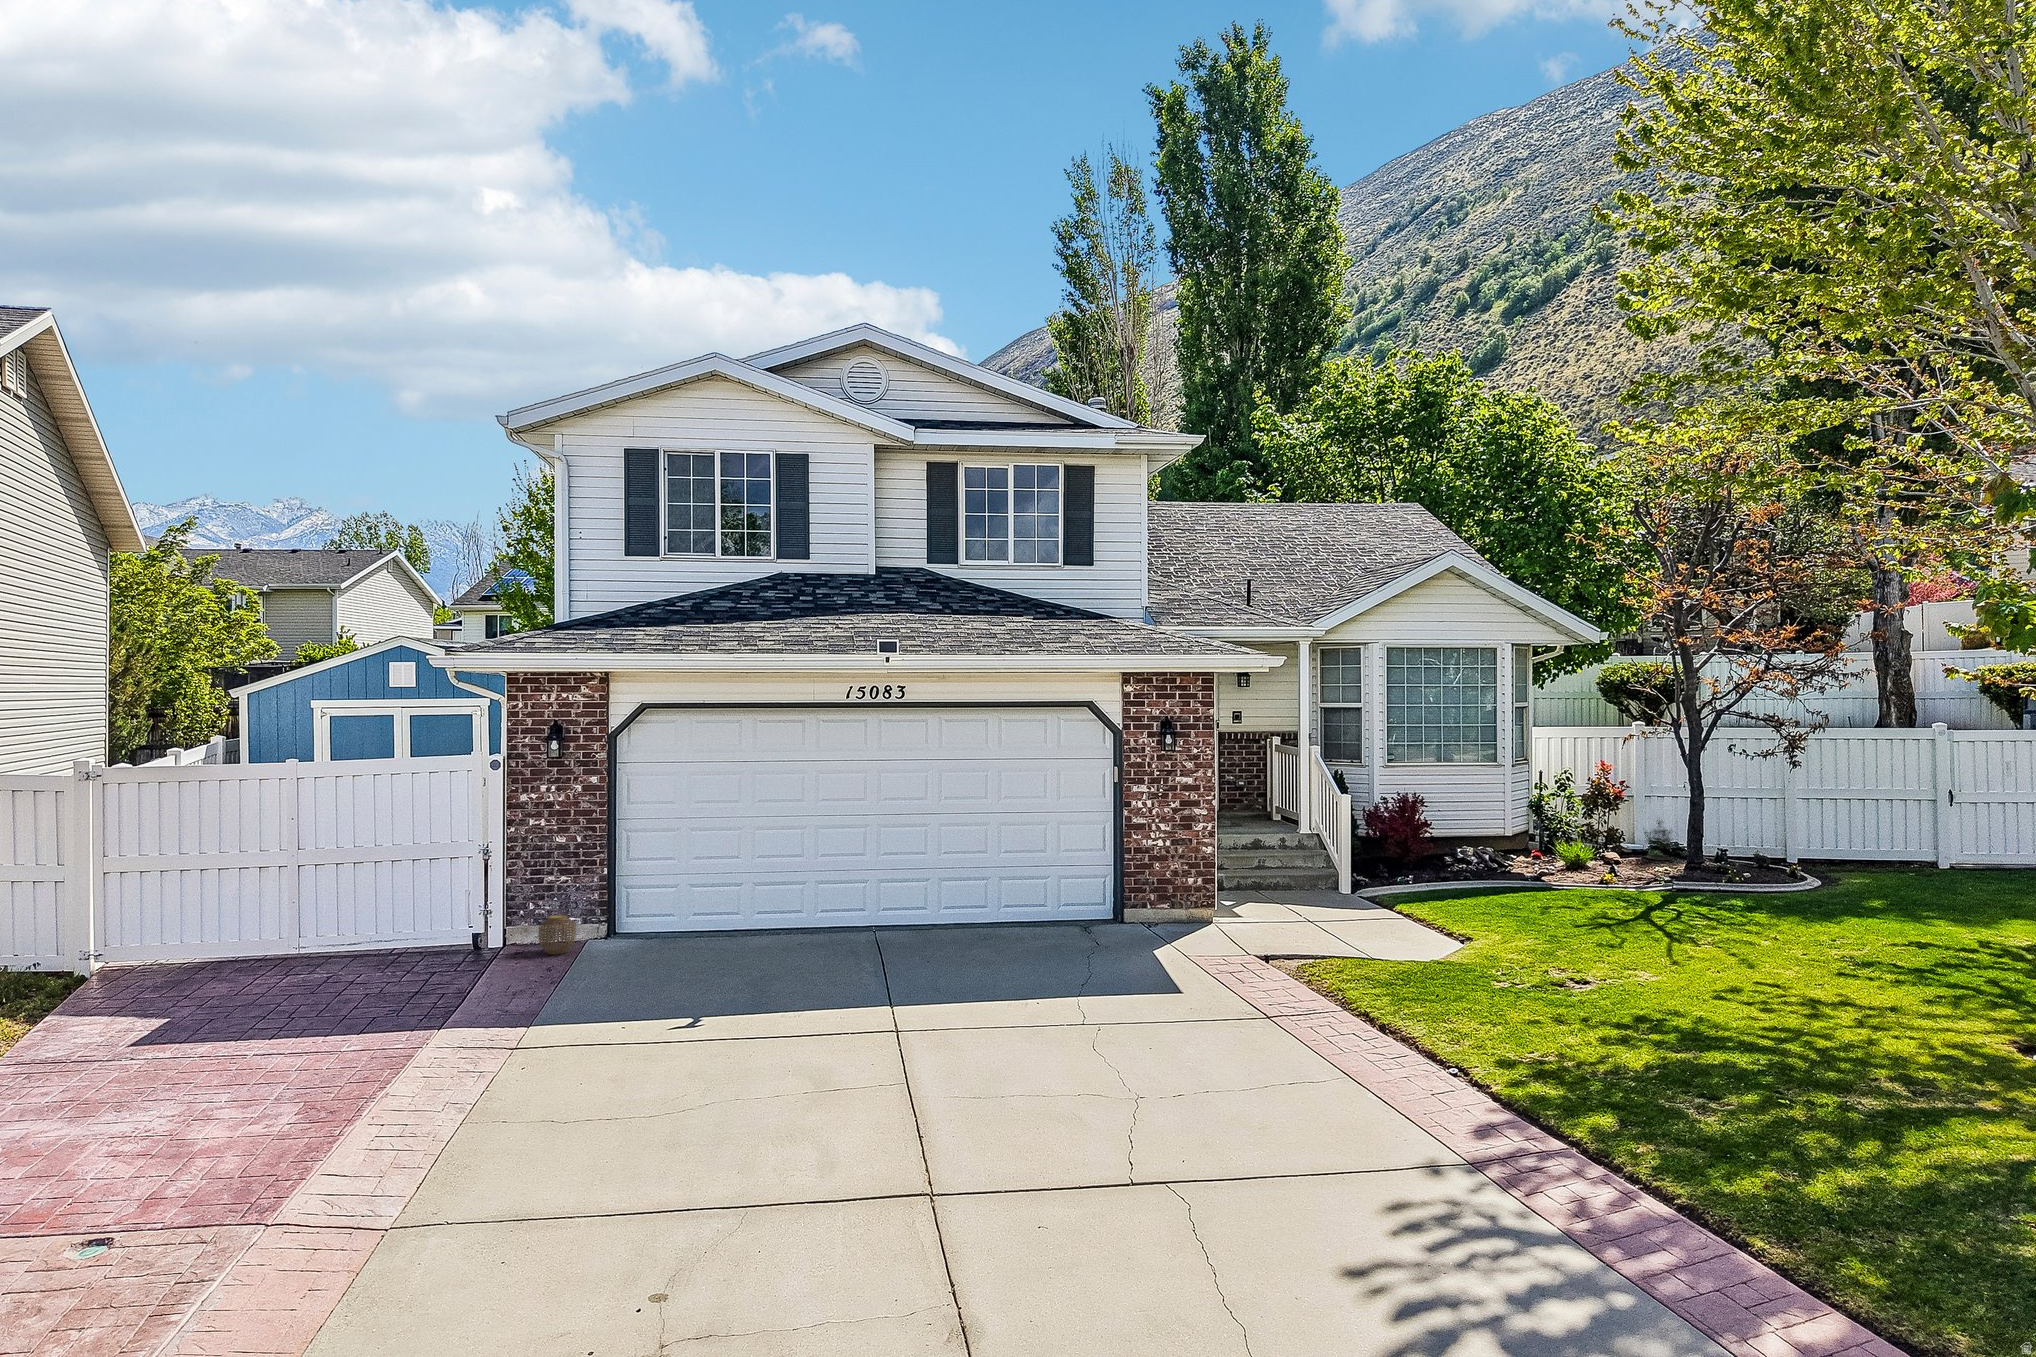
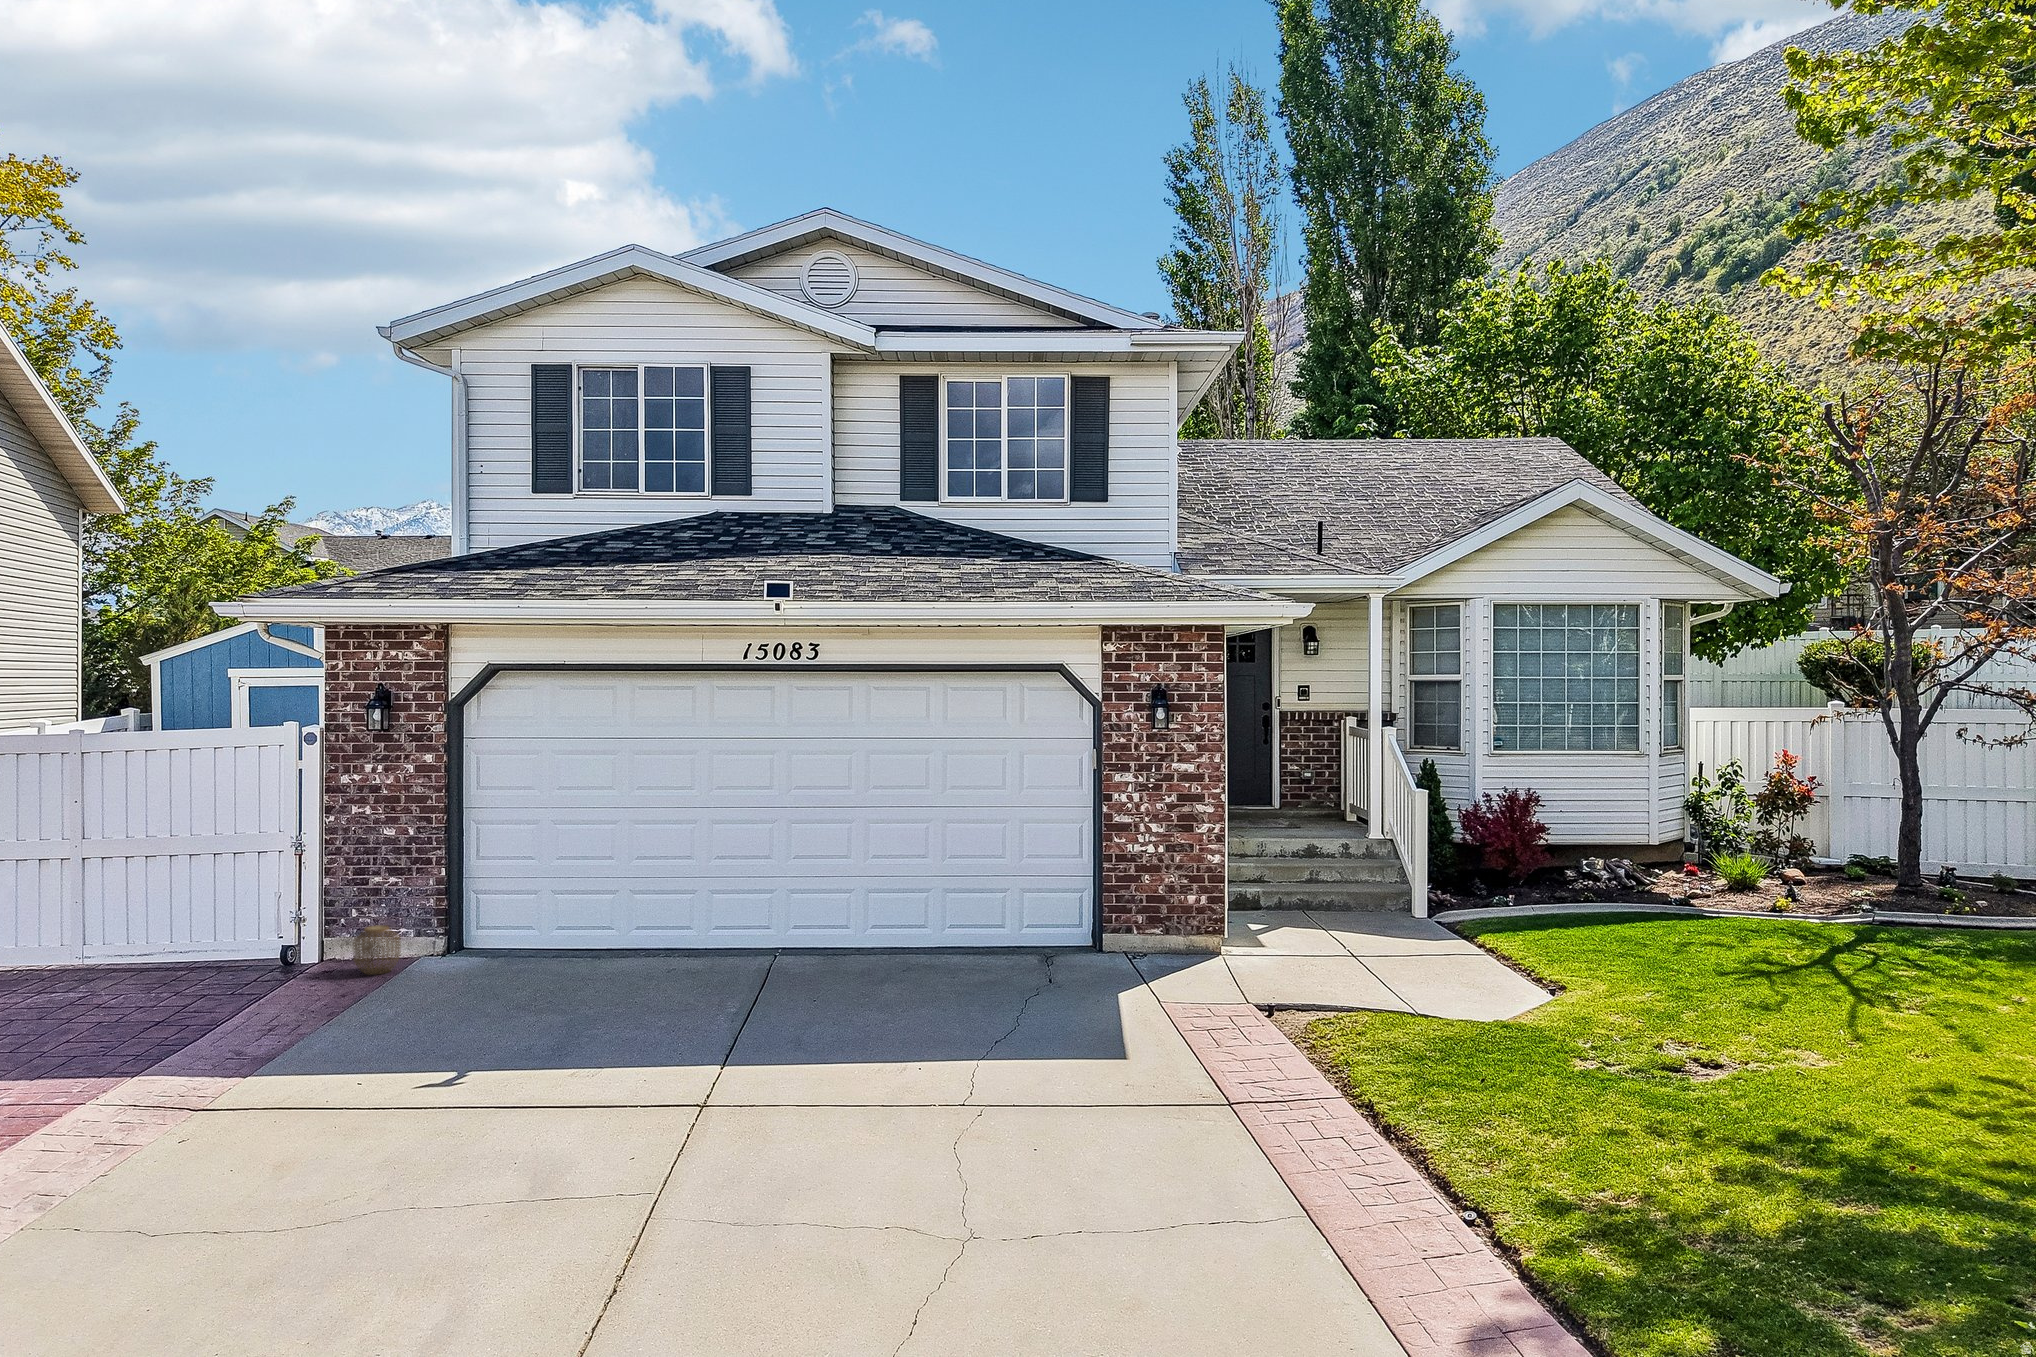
potted tree: present [1644,820,1673,860] -> none [1838,822,1884,882]

